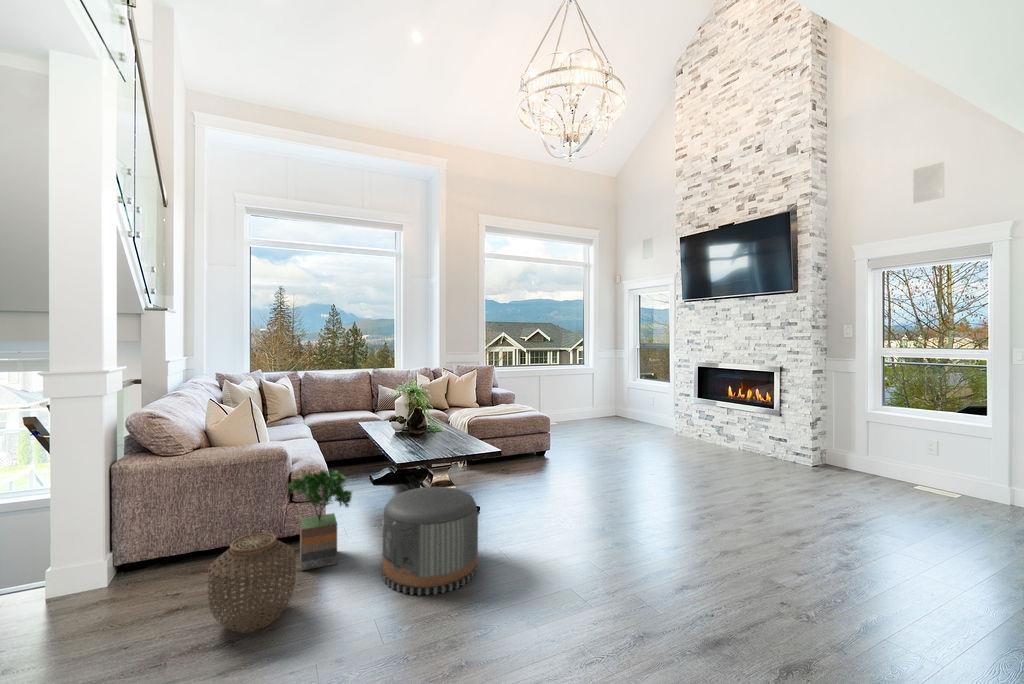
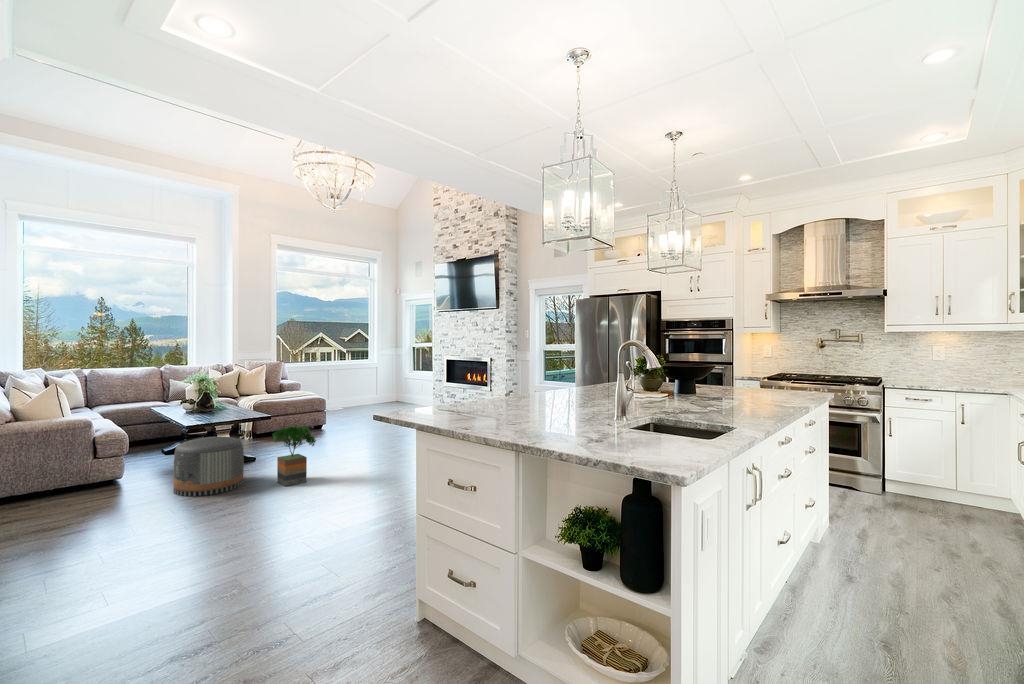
potted tree: present [289,470,352,570] -> present [273,426,316,486]
woven basket: present [208,533,296,632] -> none [46,464,110,520]

